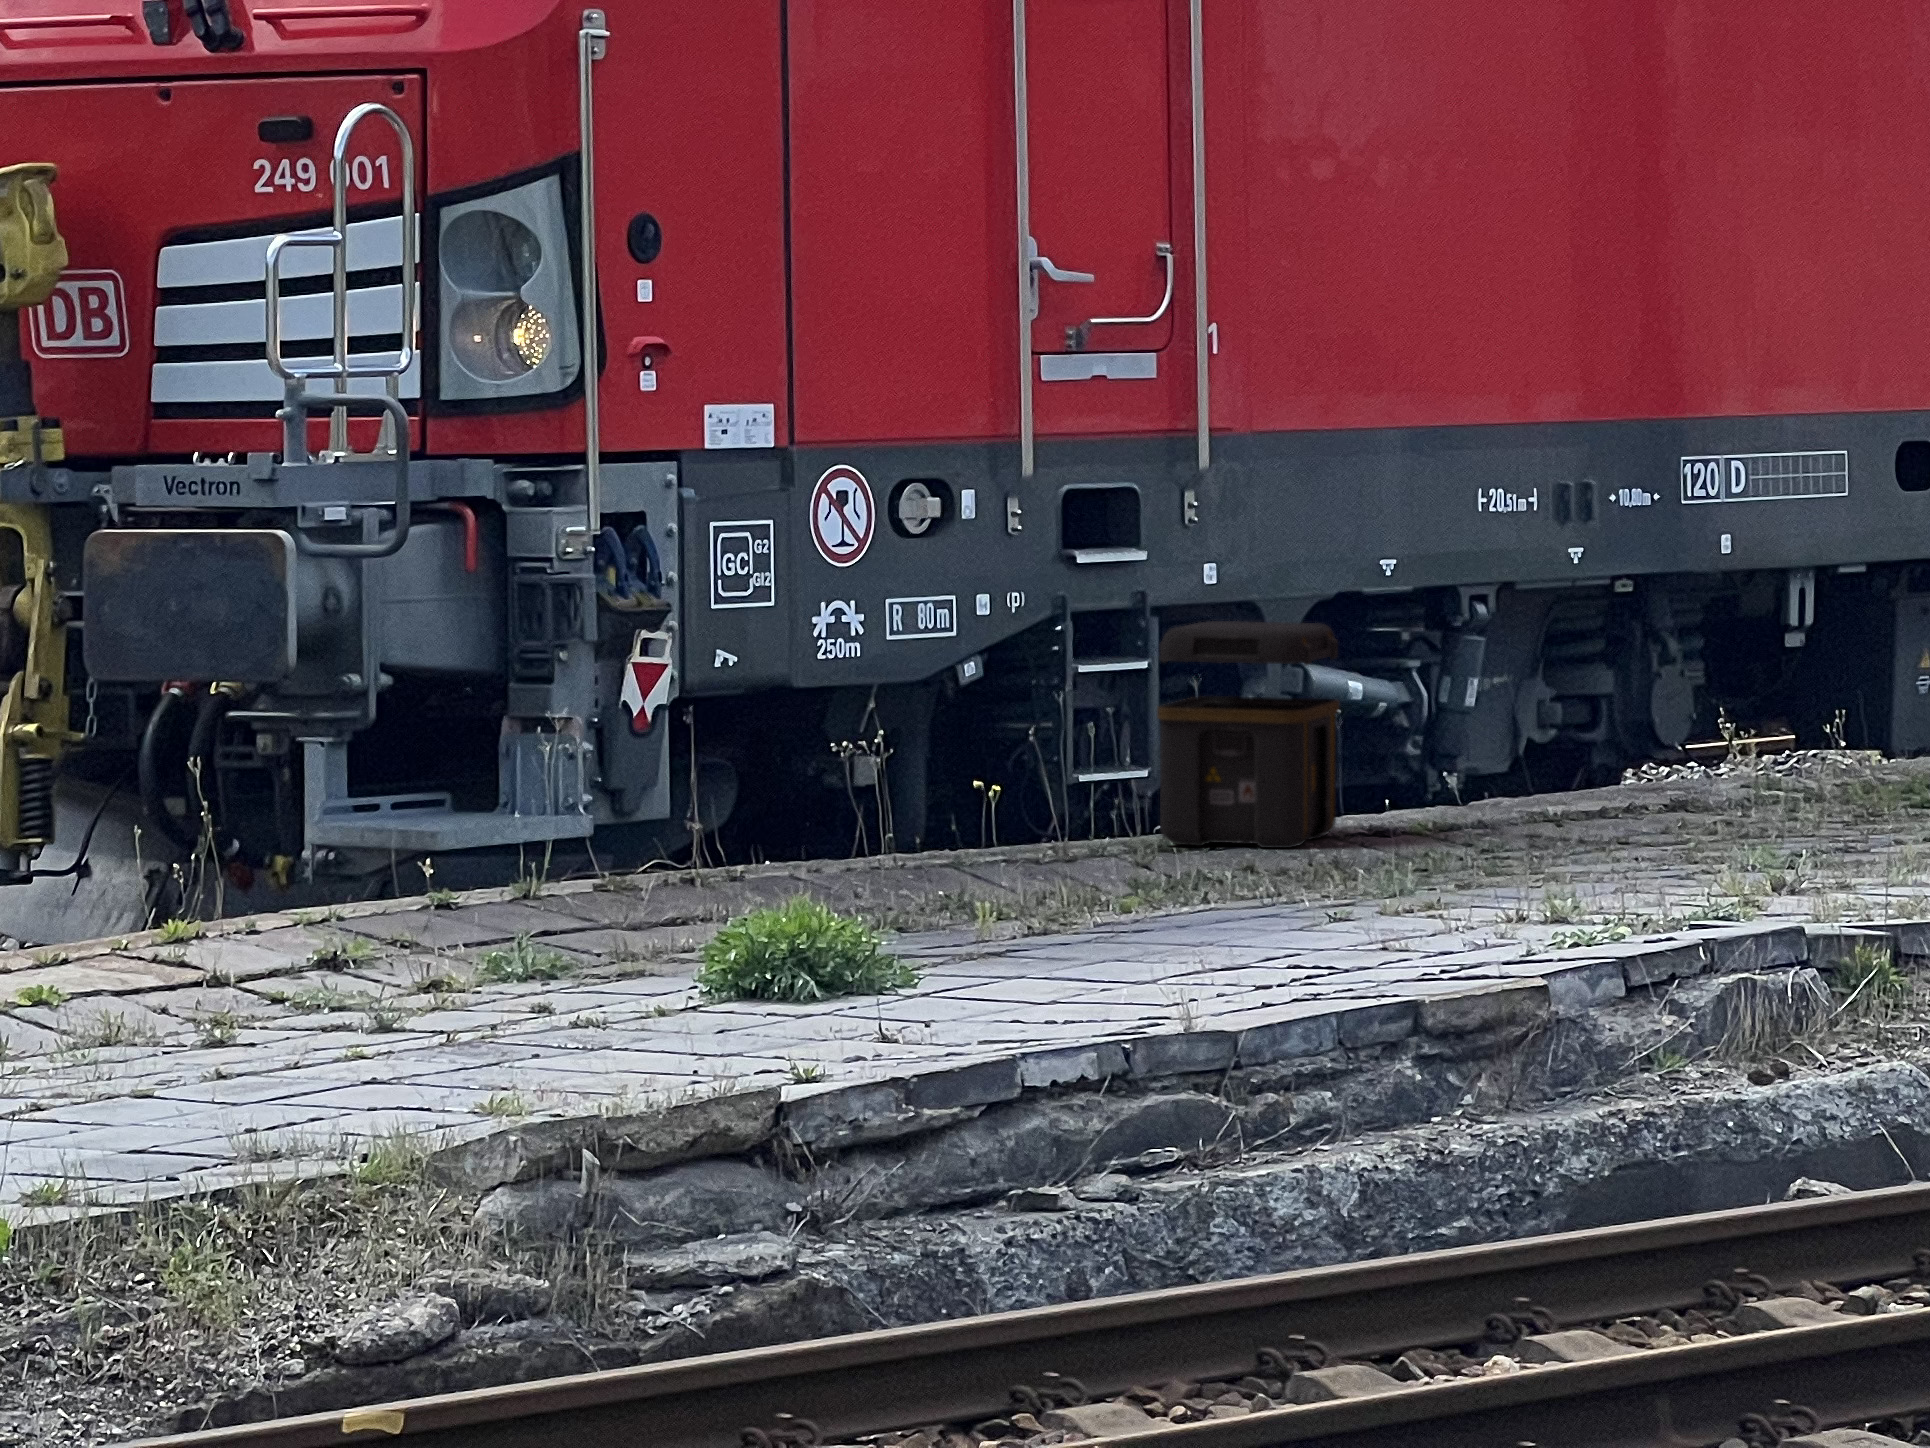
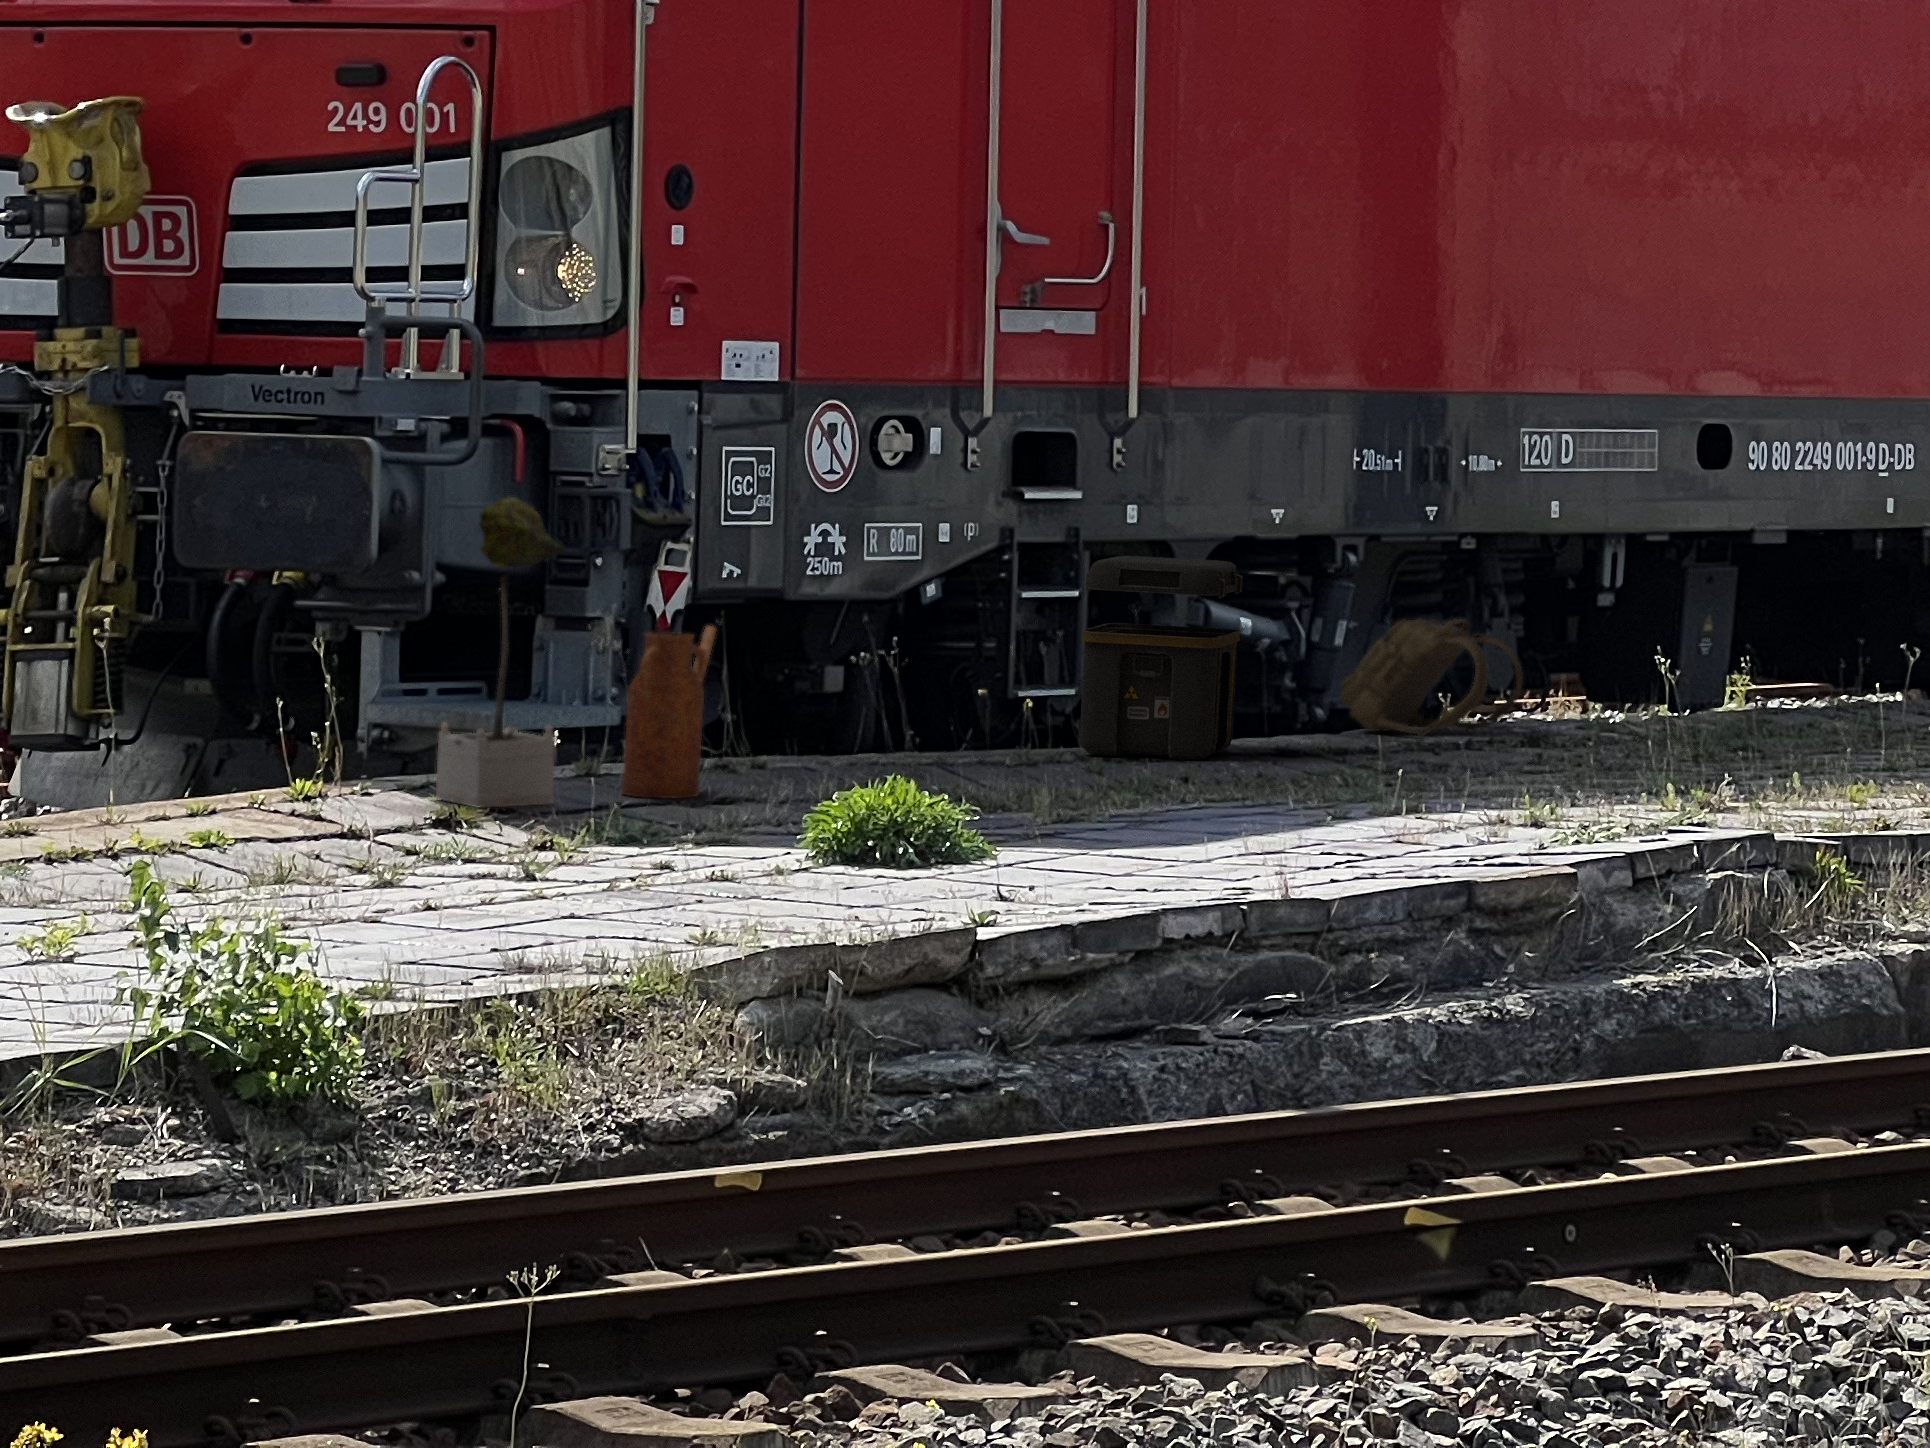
potted tree: none [370,573,517,936] -> present [436,497,565,808]
backpack: none [1479,676,1681,813] -> present [1340,619,1523,738]
watering can: none [600,720,707,917] -> present [622,626,716,798]

